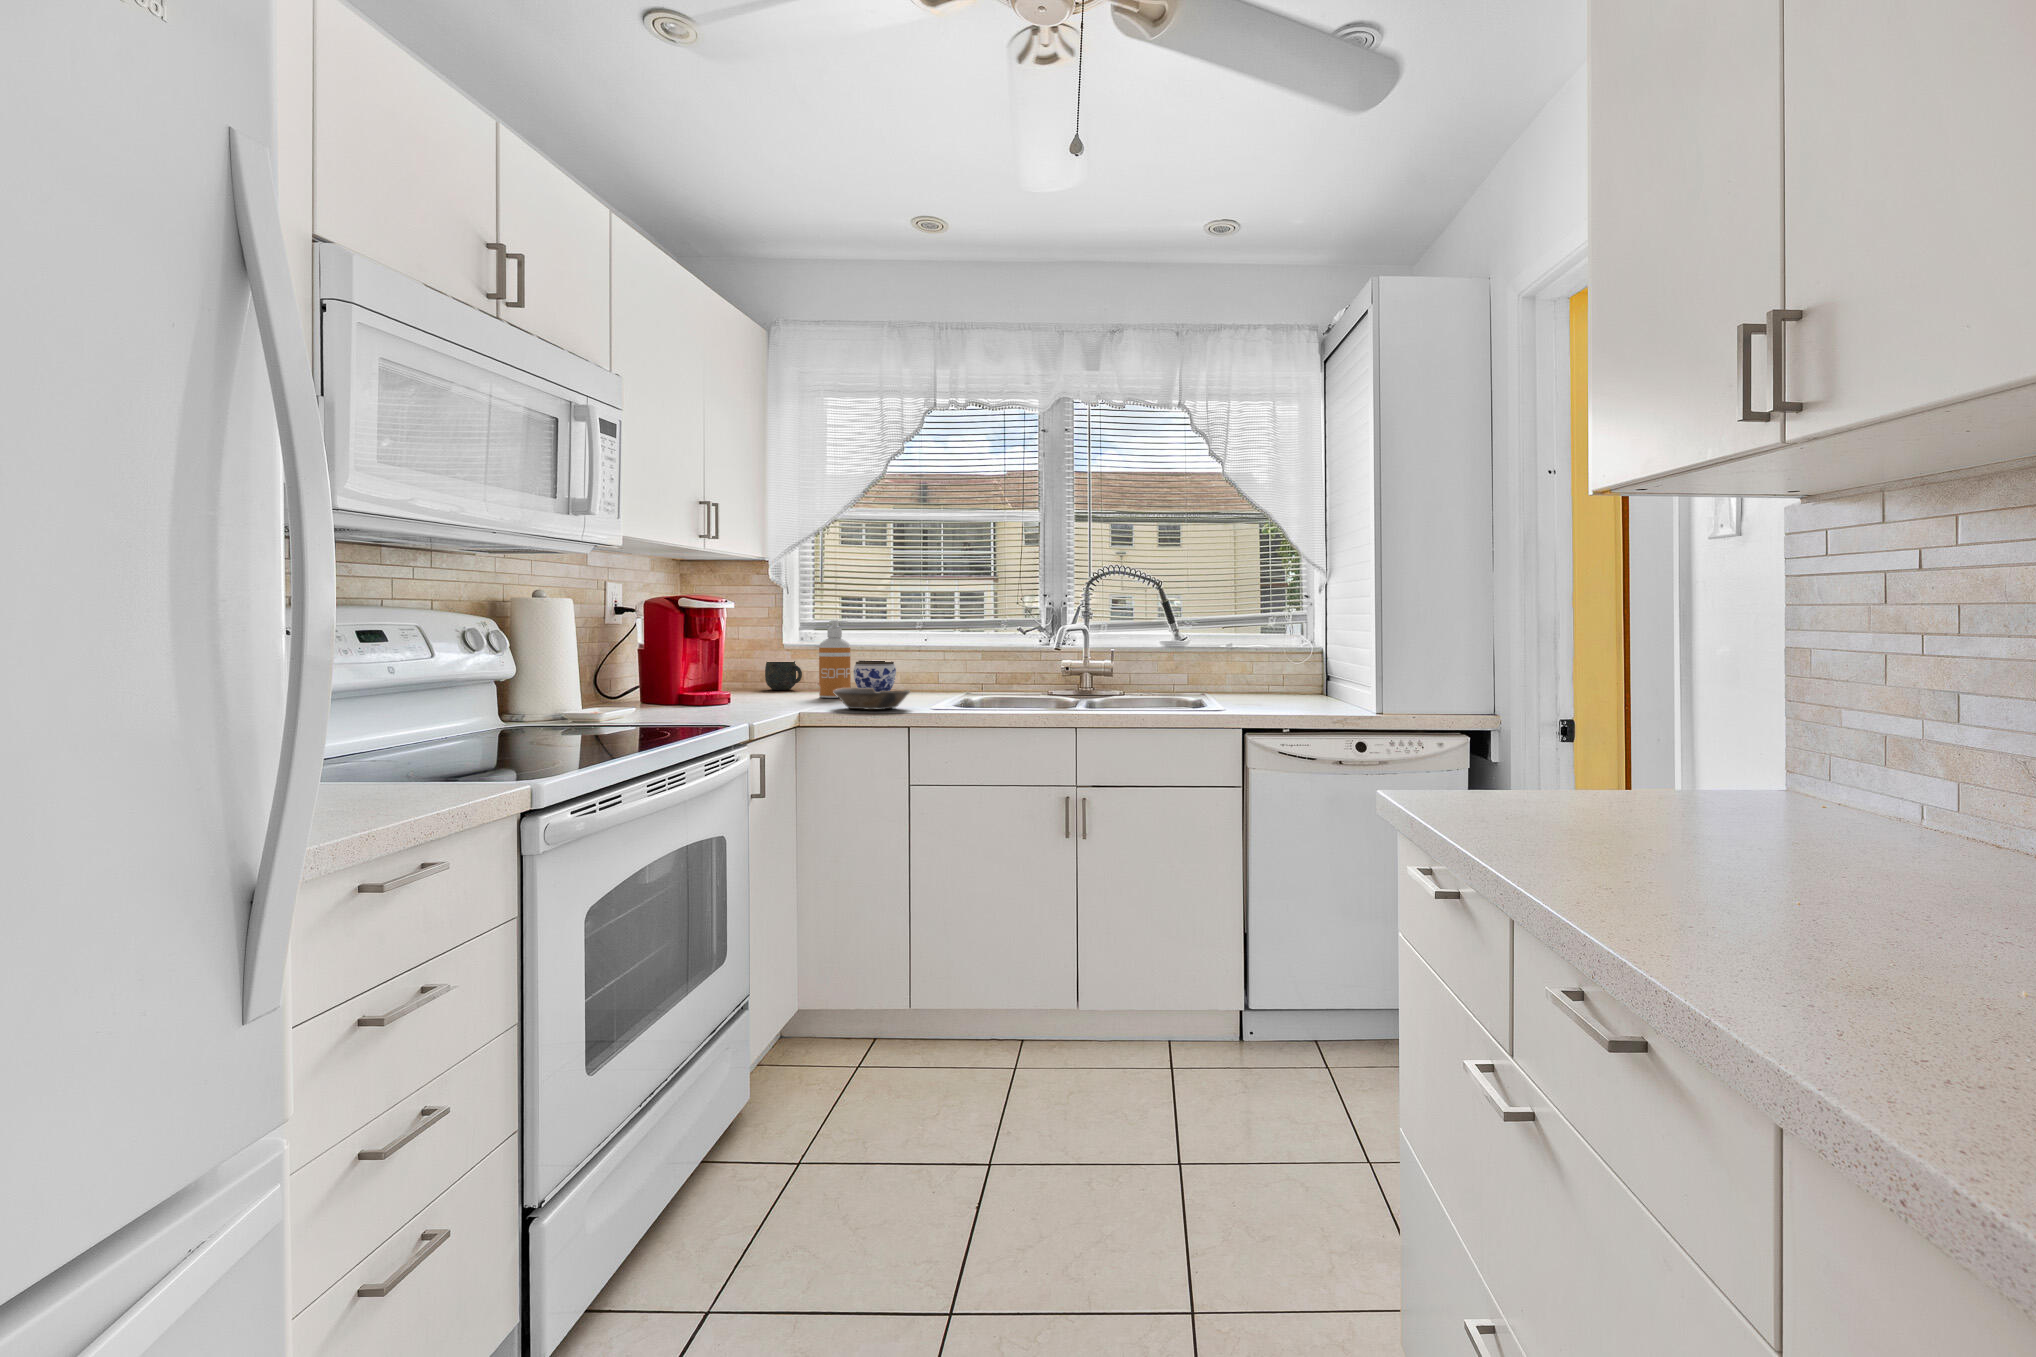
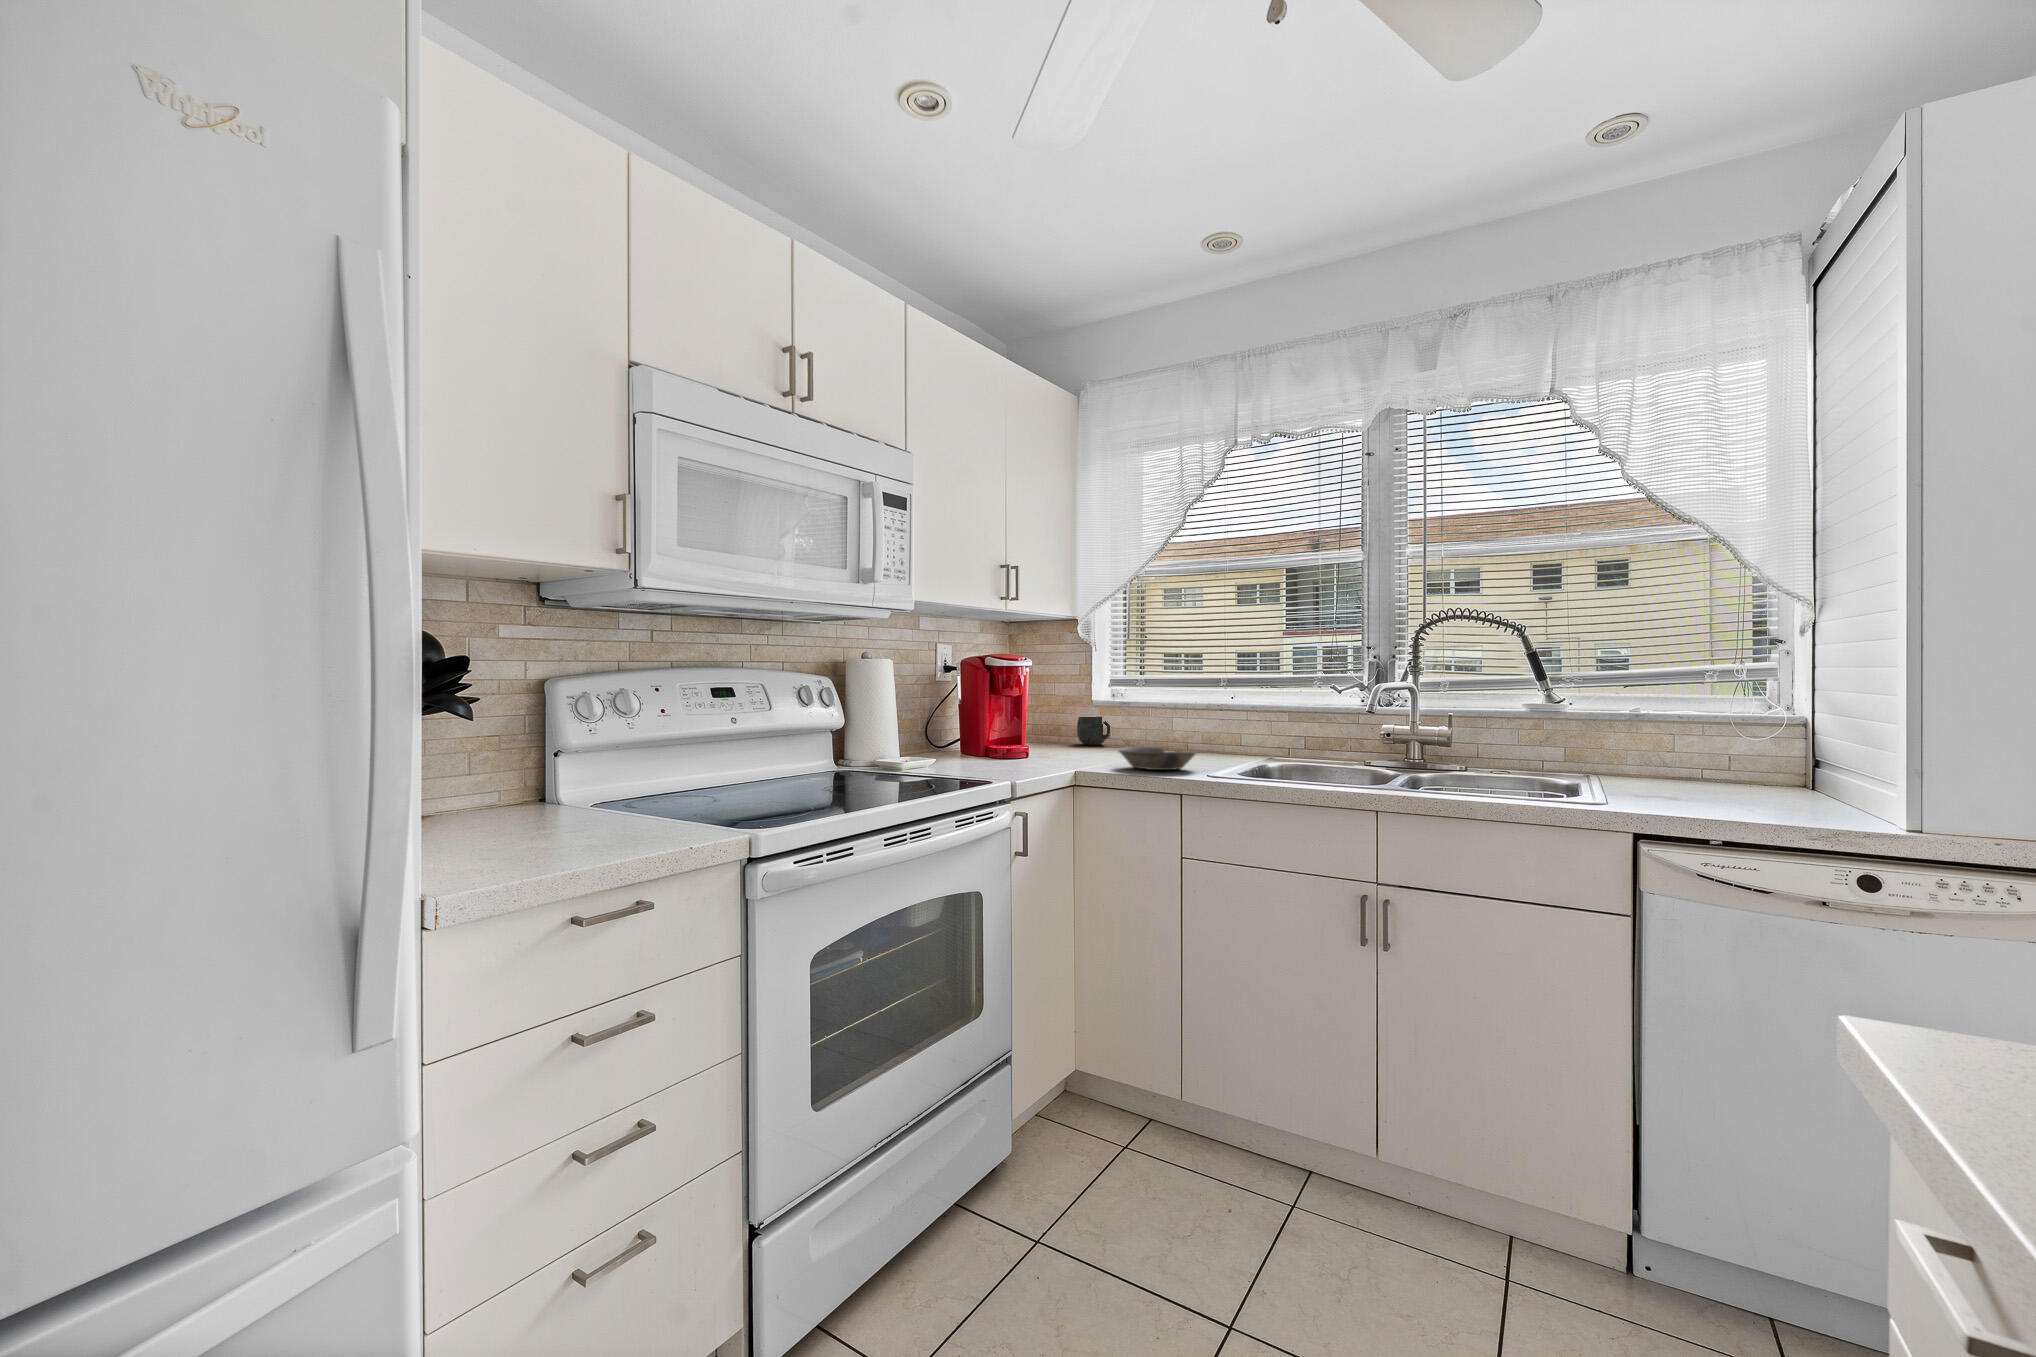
soap dispenser: present [819,621,851,698] -> none [1119,677,1150,755]
jar: present [853,661,896,692] -> none [1161,717,1204,750]

